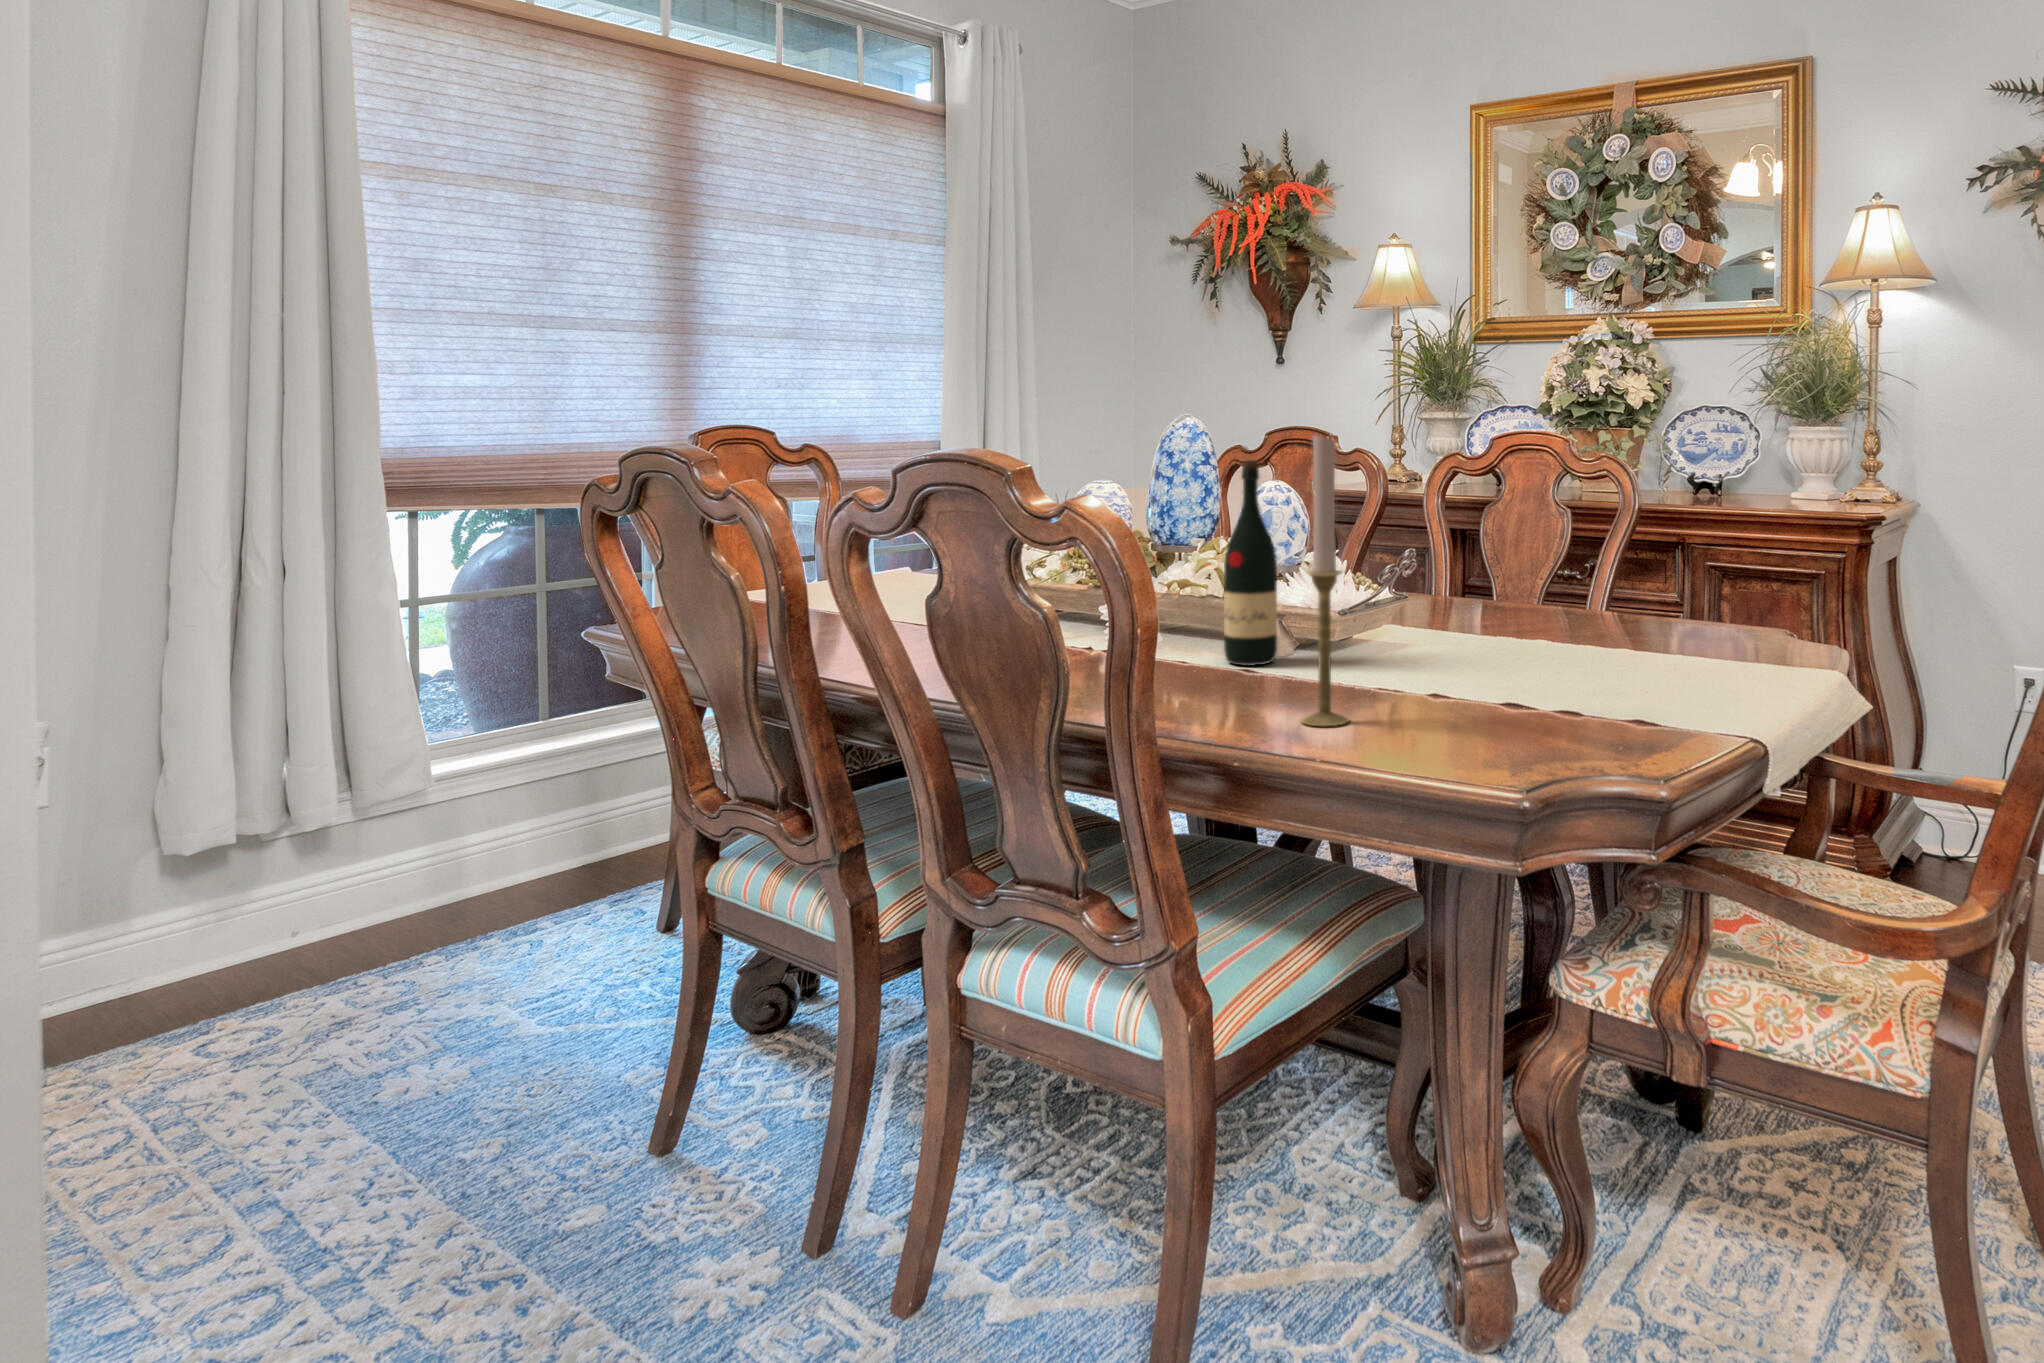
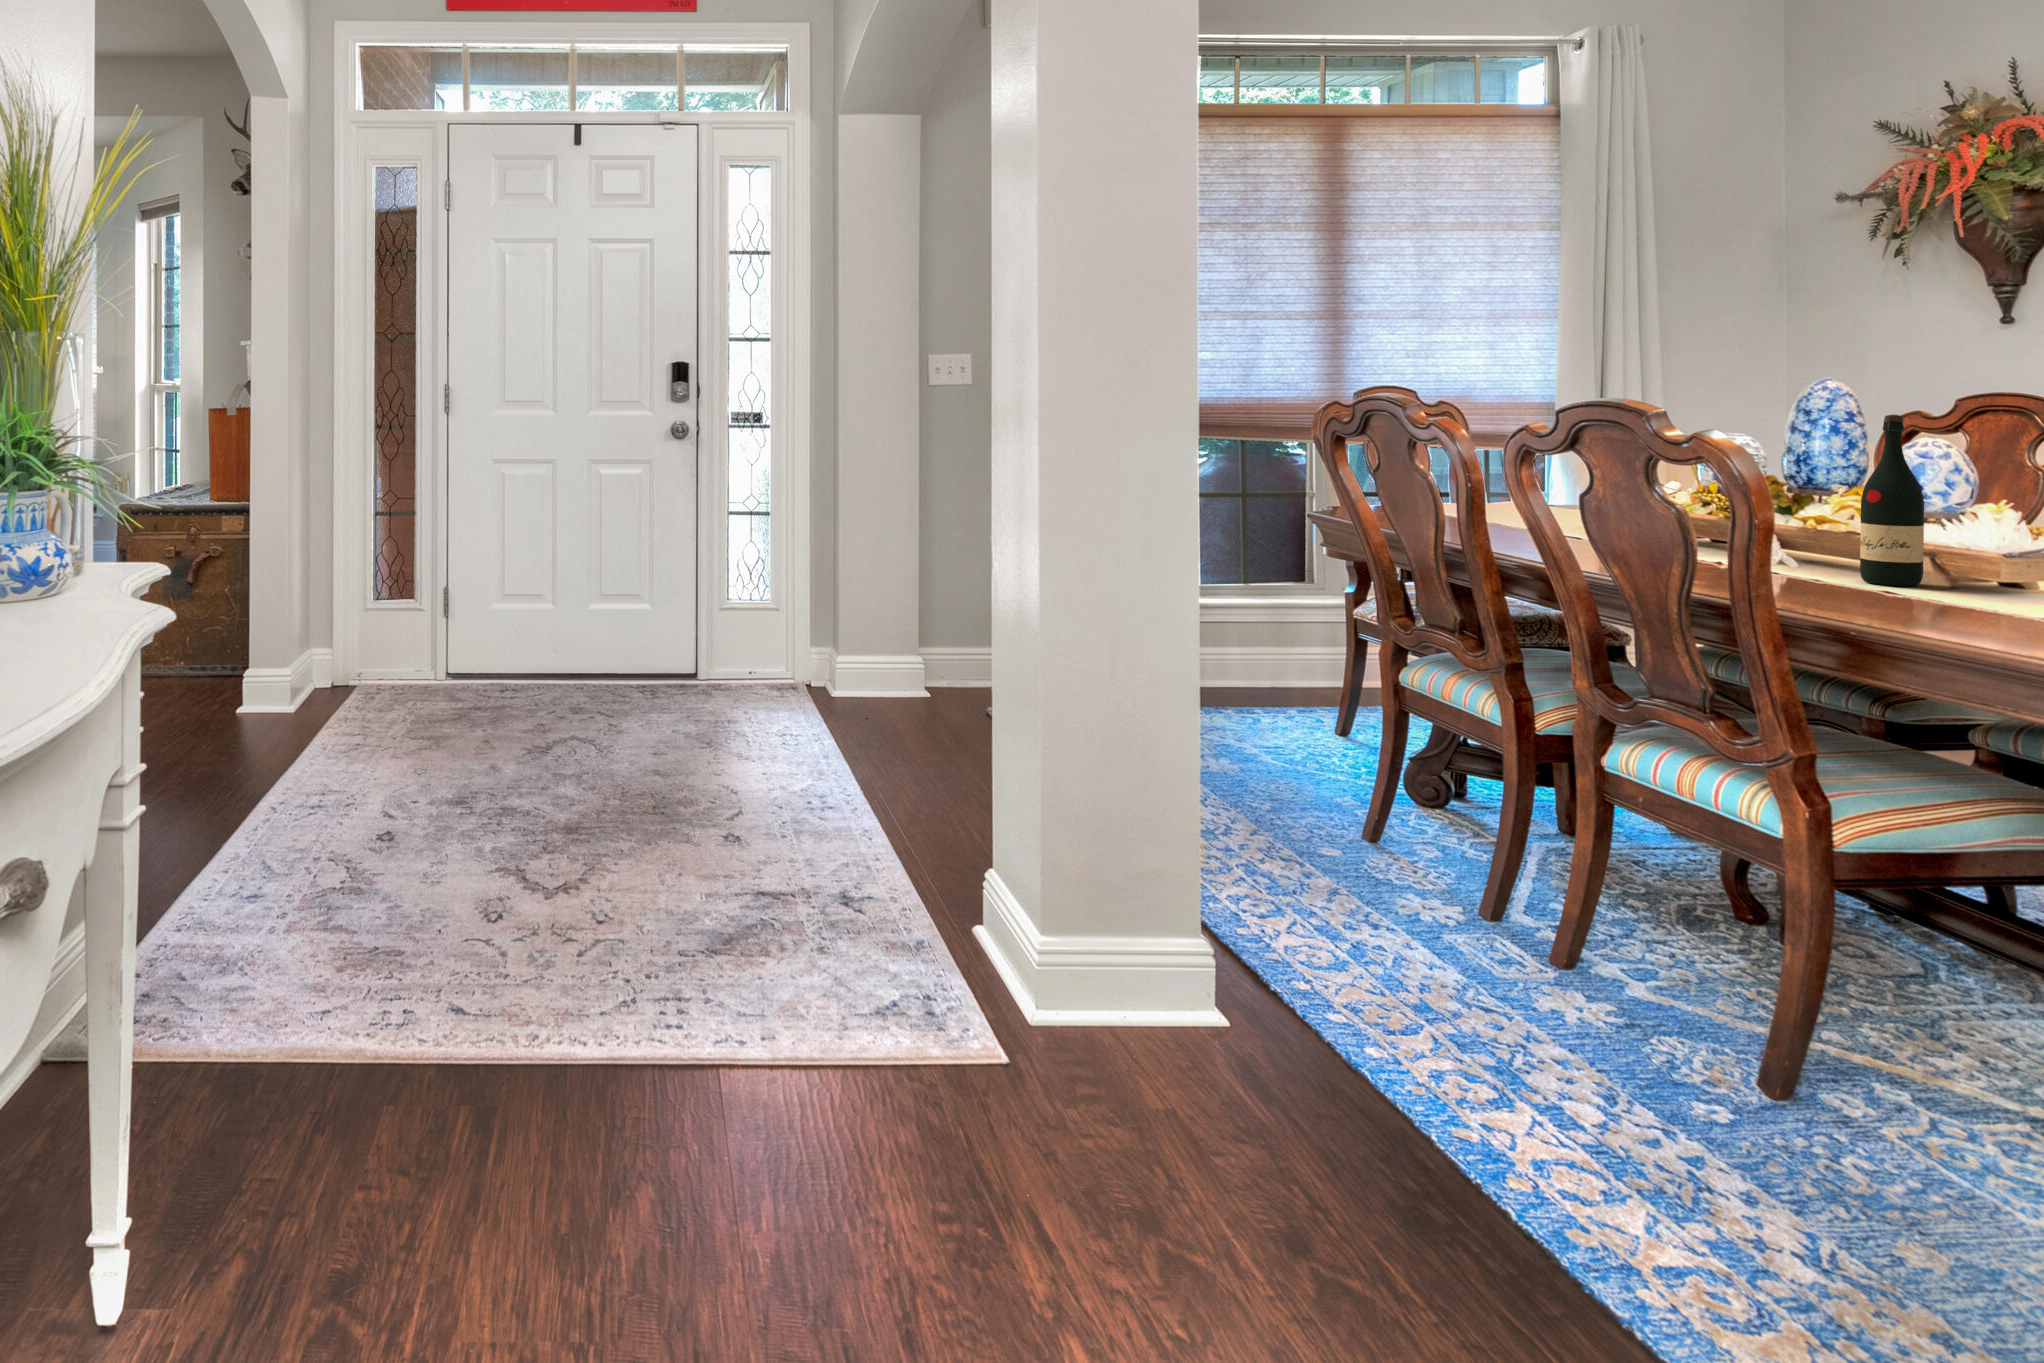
candlestick: present [1301,436,1349,726] -> none [1927,389,1984,623]

